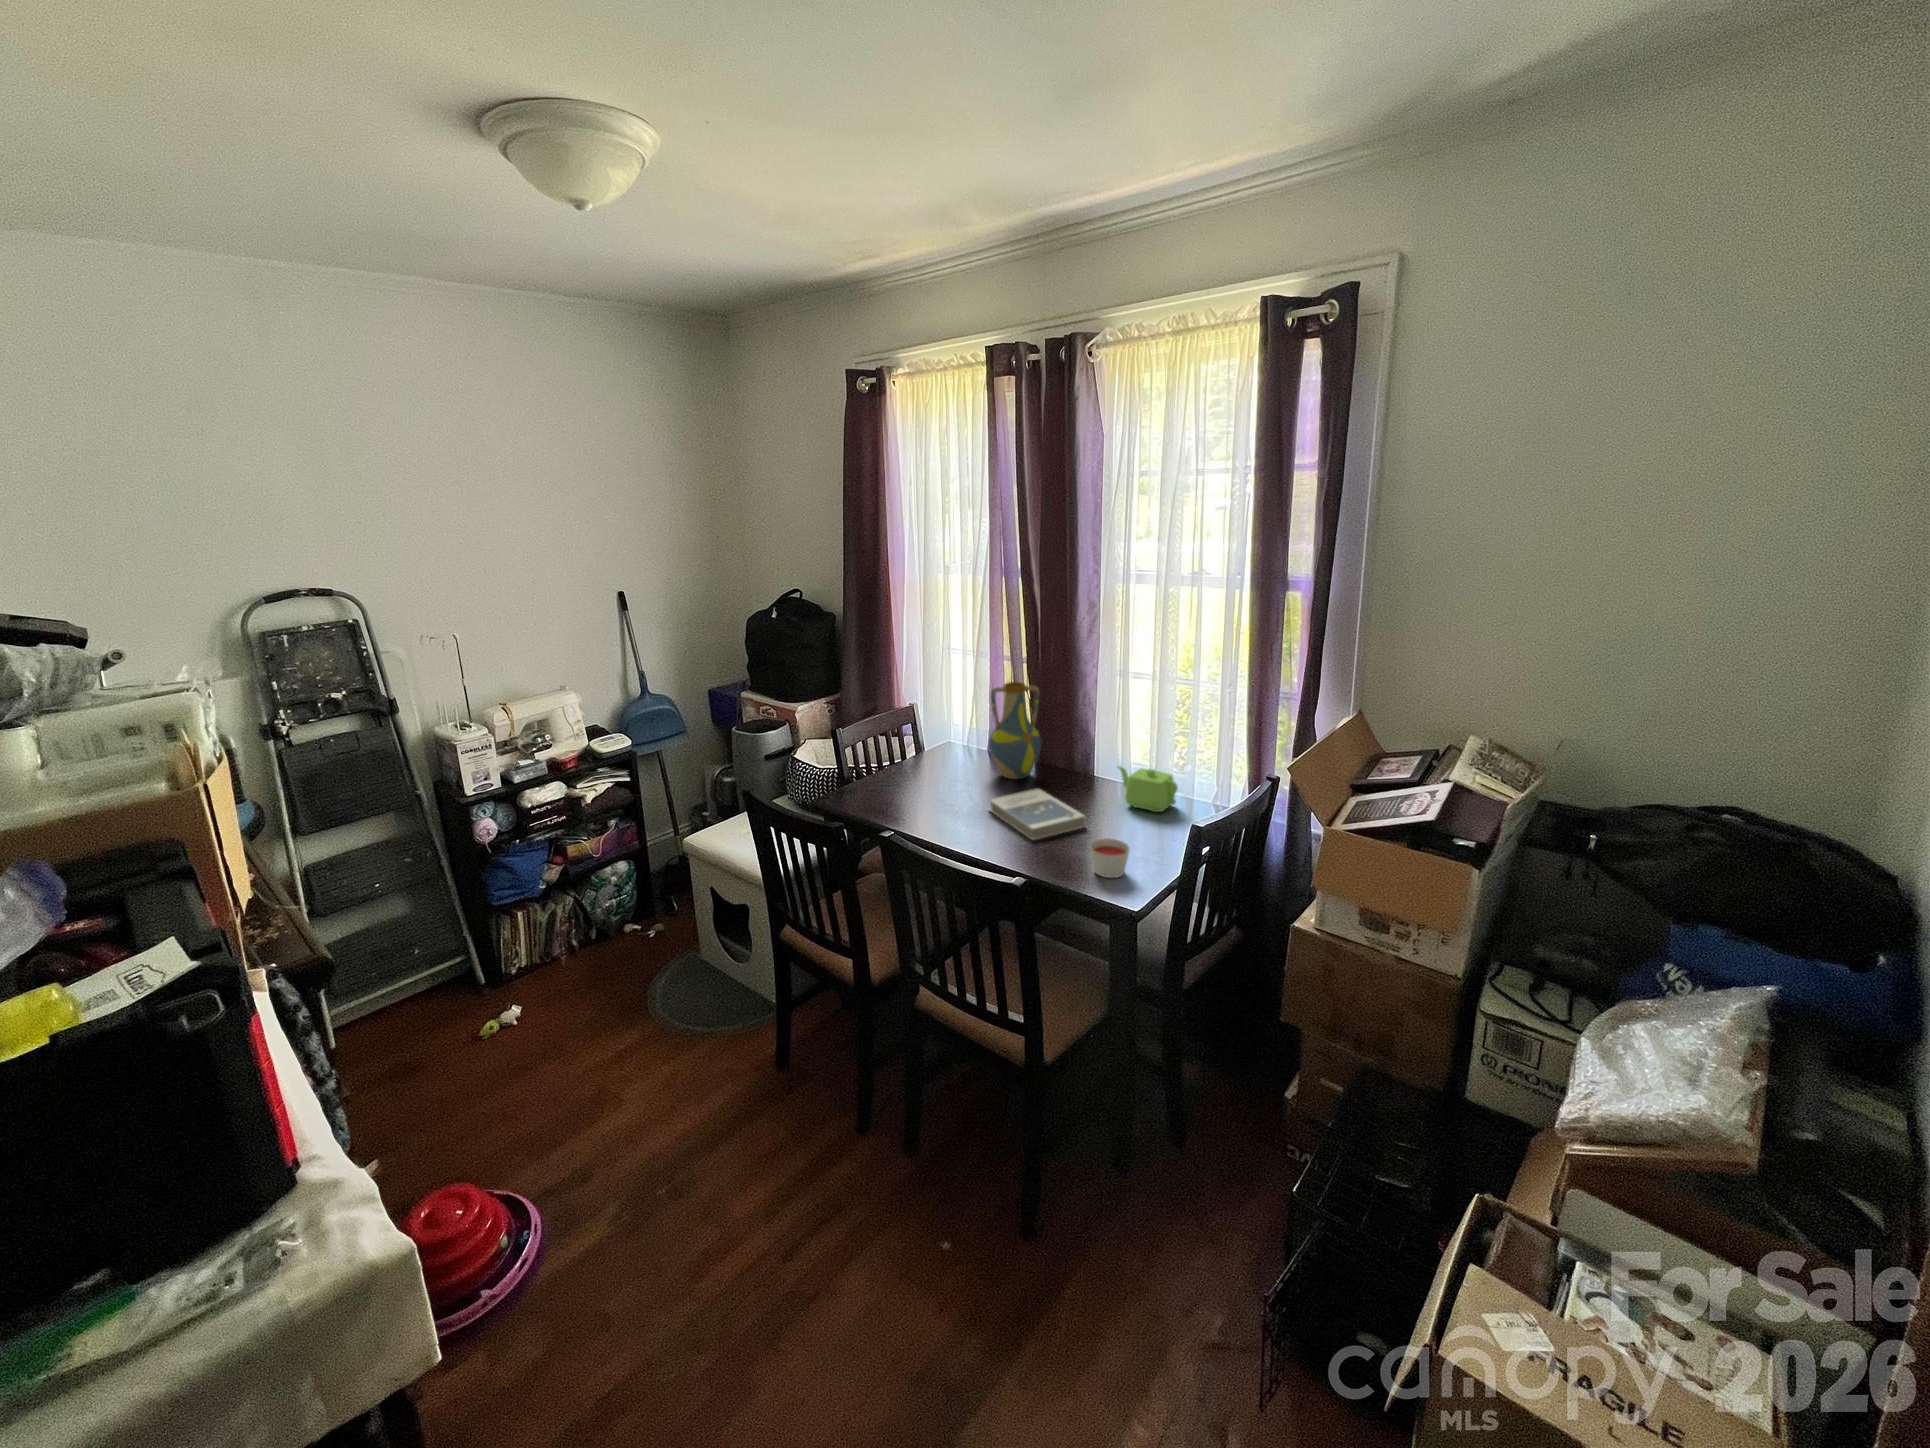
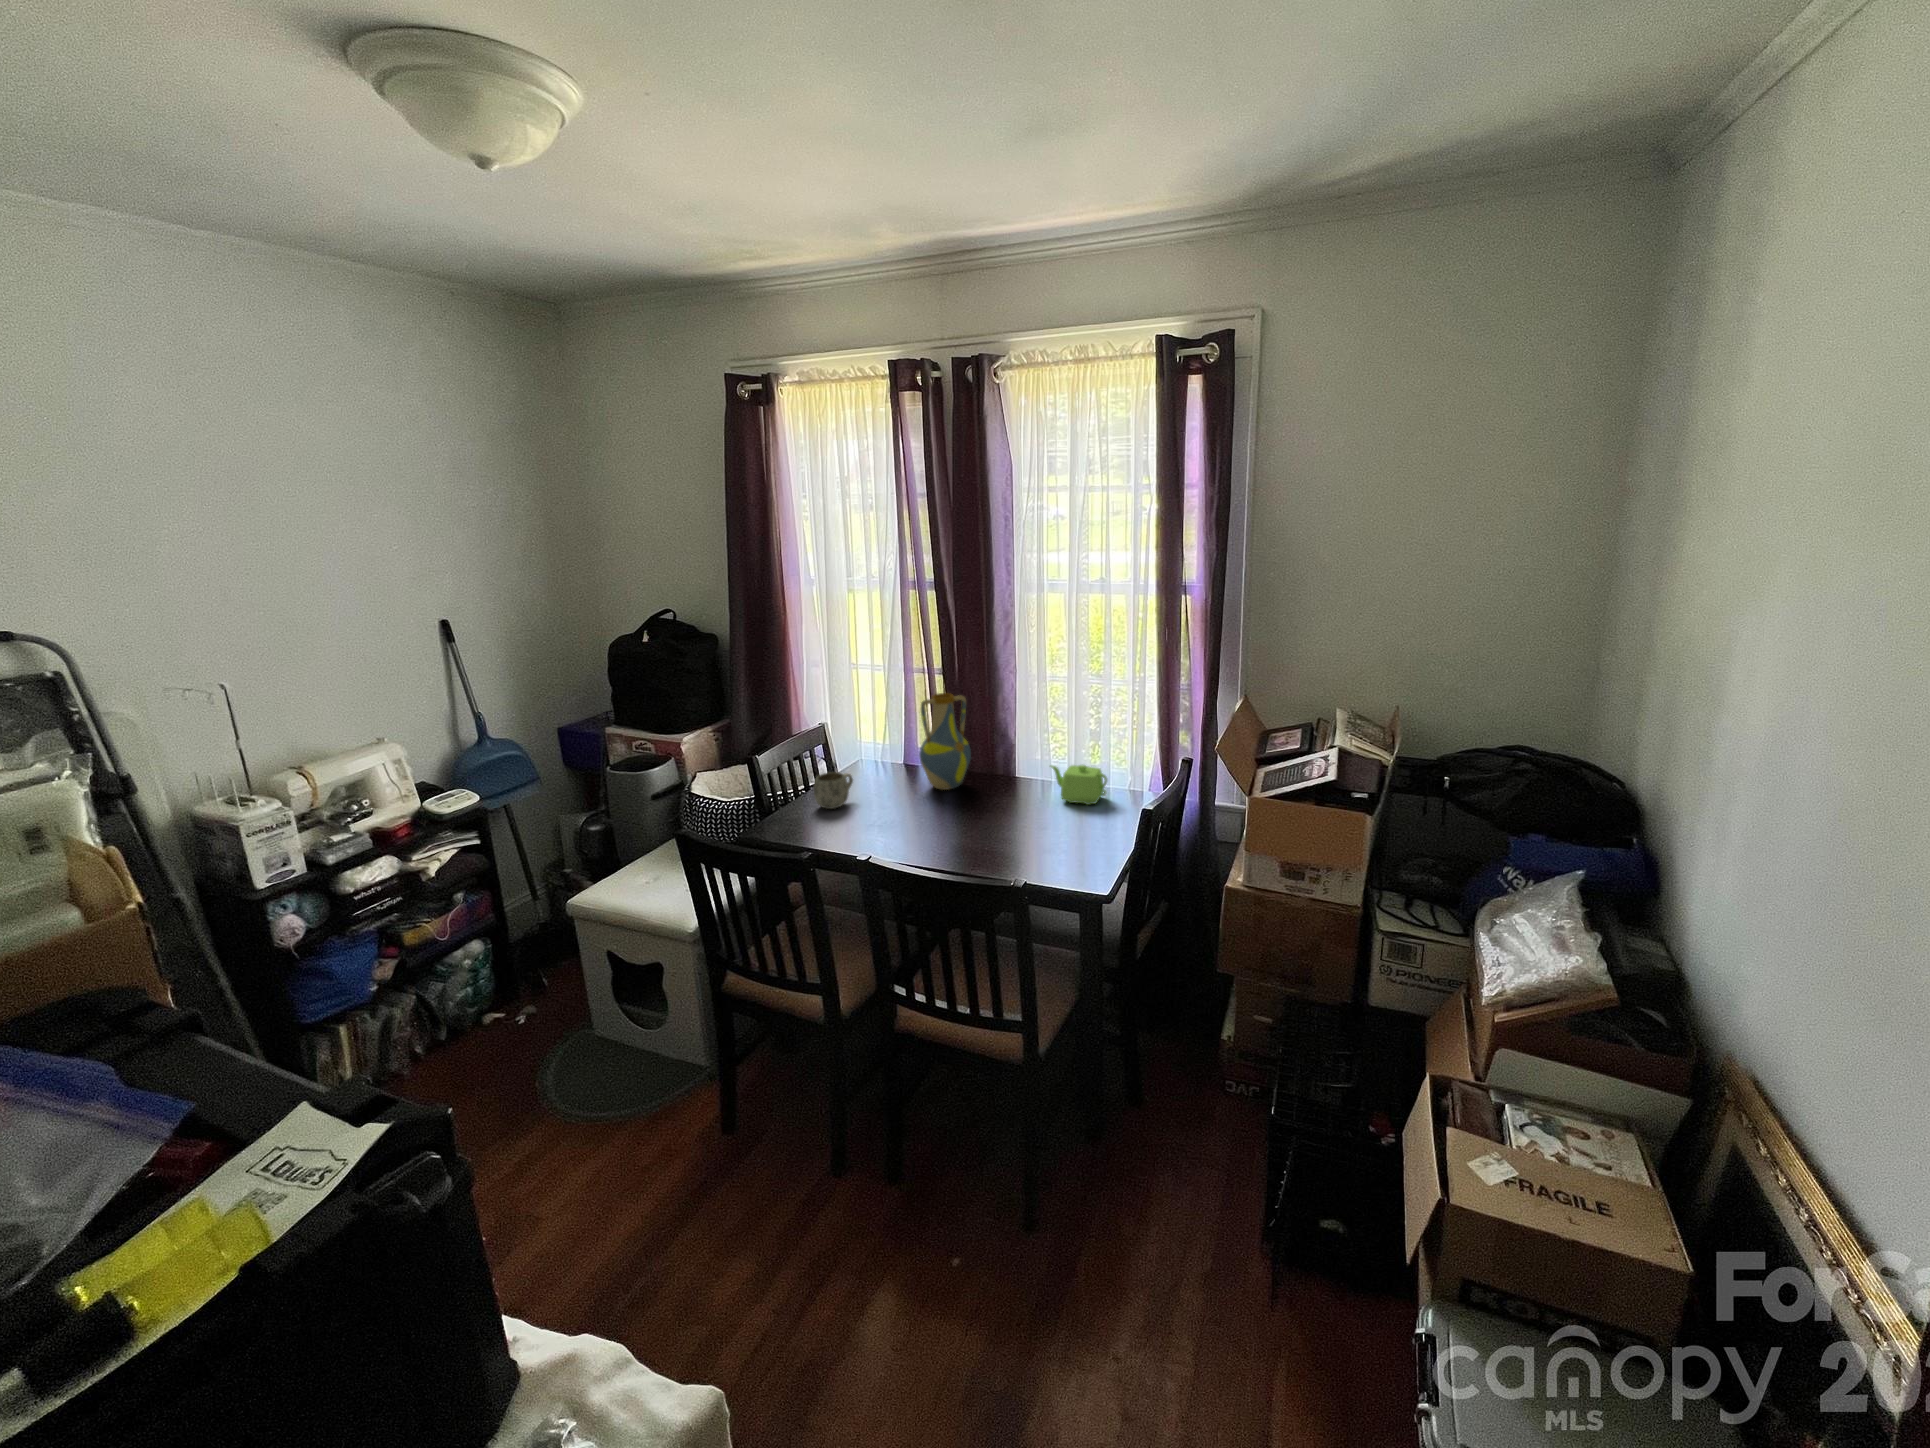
mug: none [884,750,923,785] -> present [814,772,853,809]
hardback book: present [988,788,1086,840] -> none [934,795,1034,845]
candle: present [1090,838,1130,878] -> none [1054,832,1091,868]

